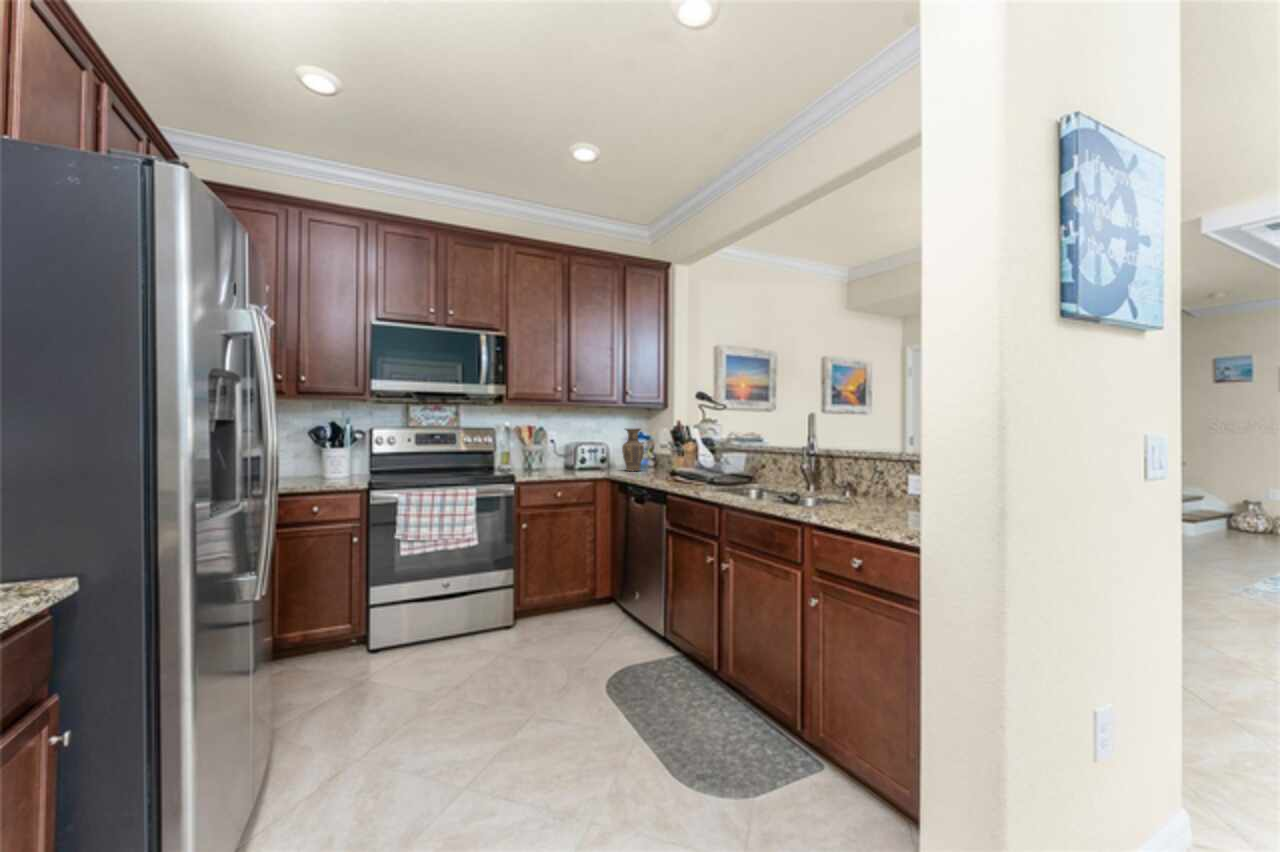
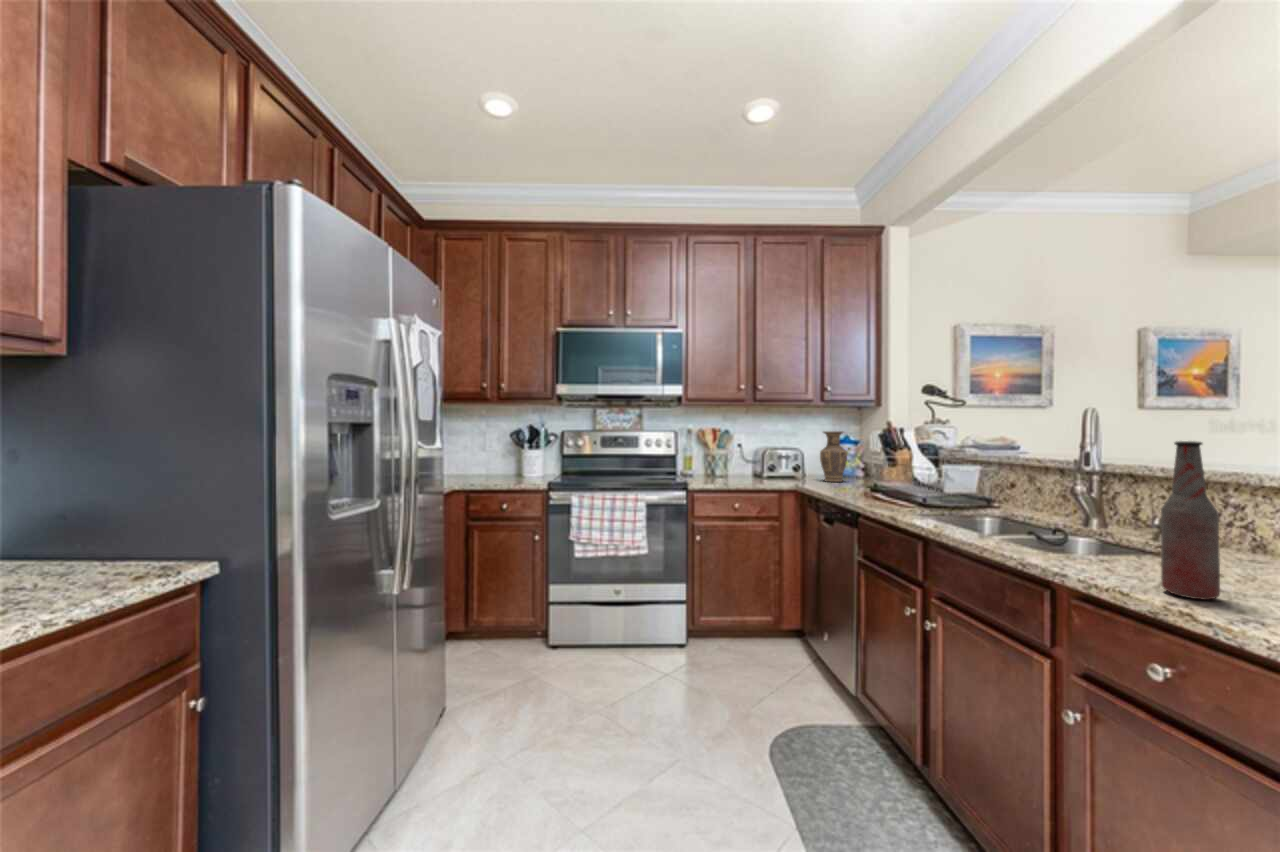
bottle: none [855,432,879,518] -> present [1161,441,1220,600]

